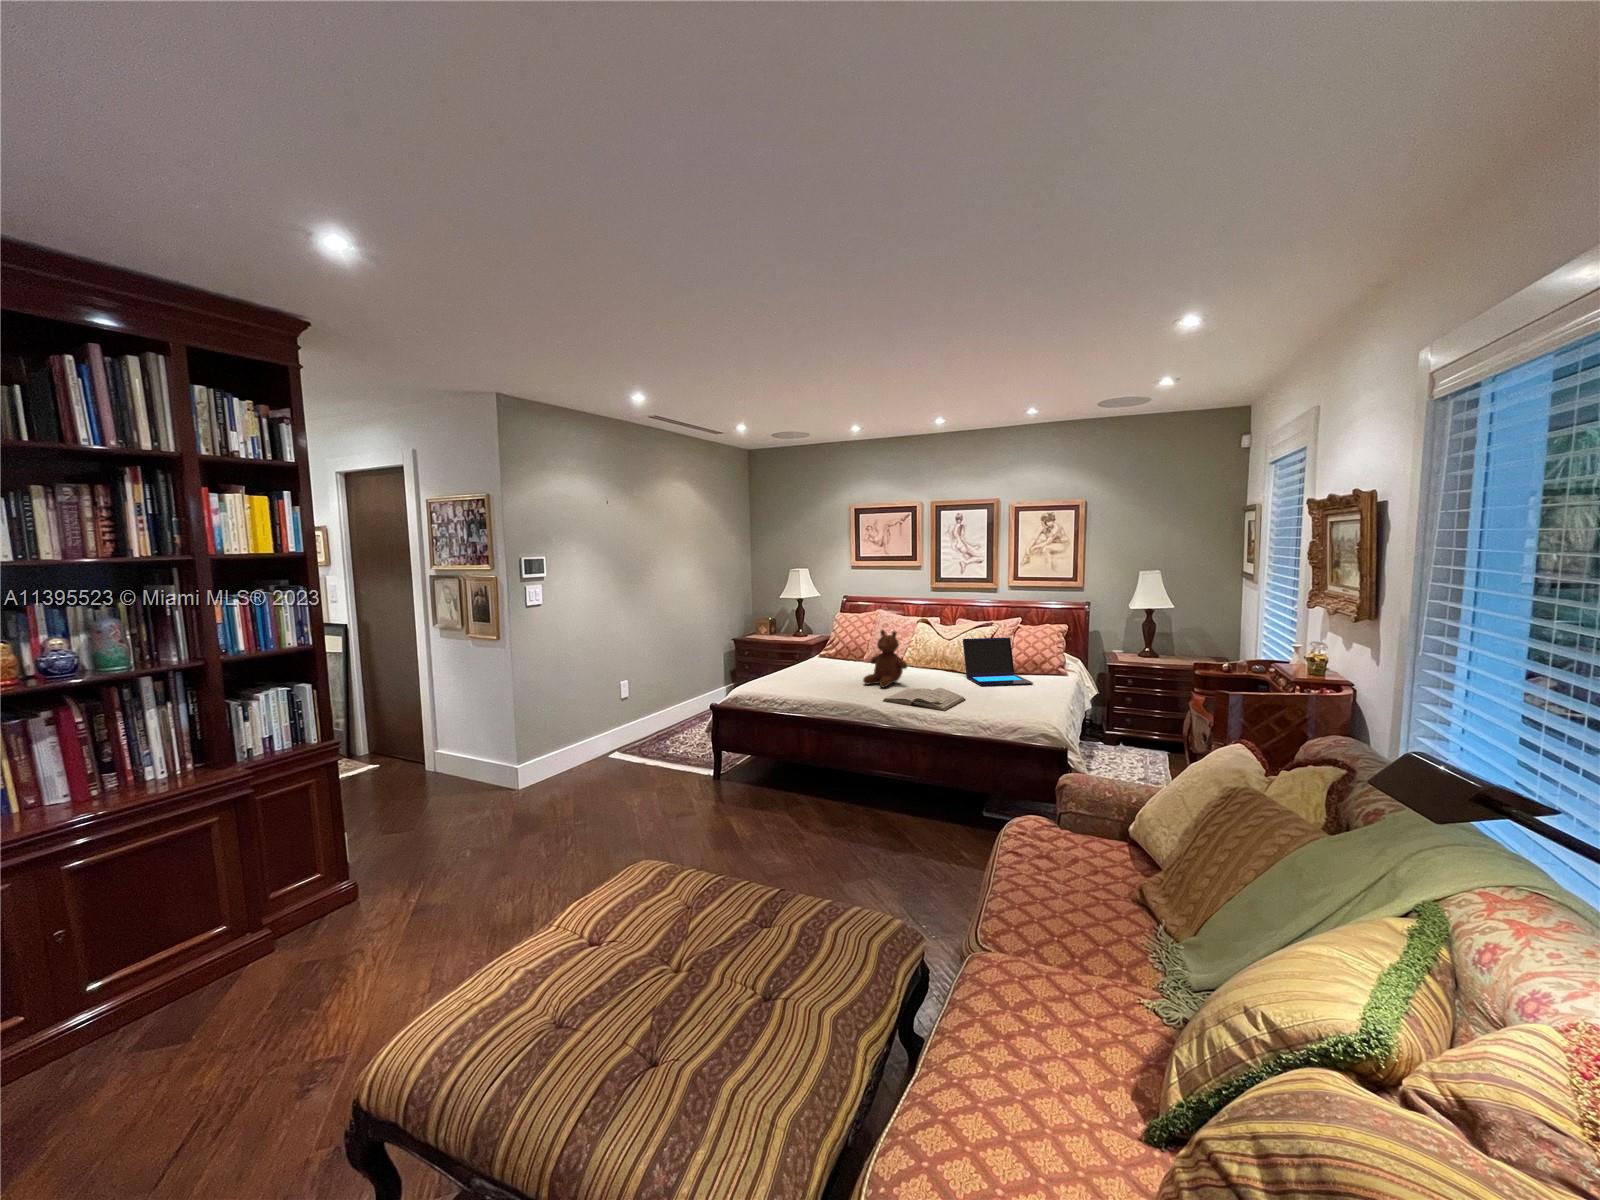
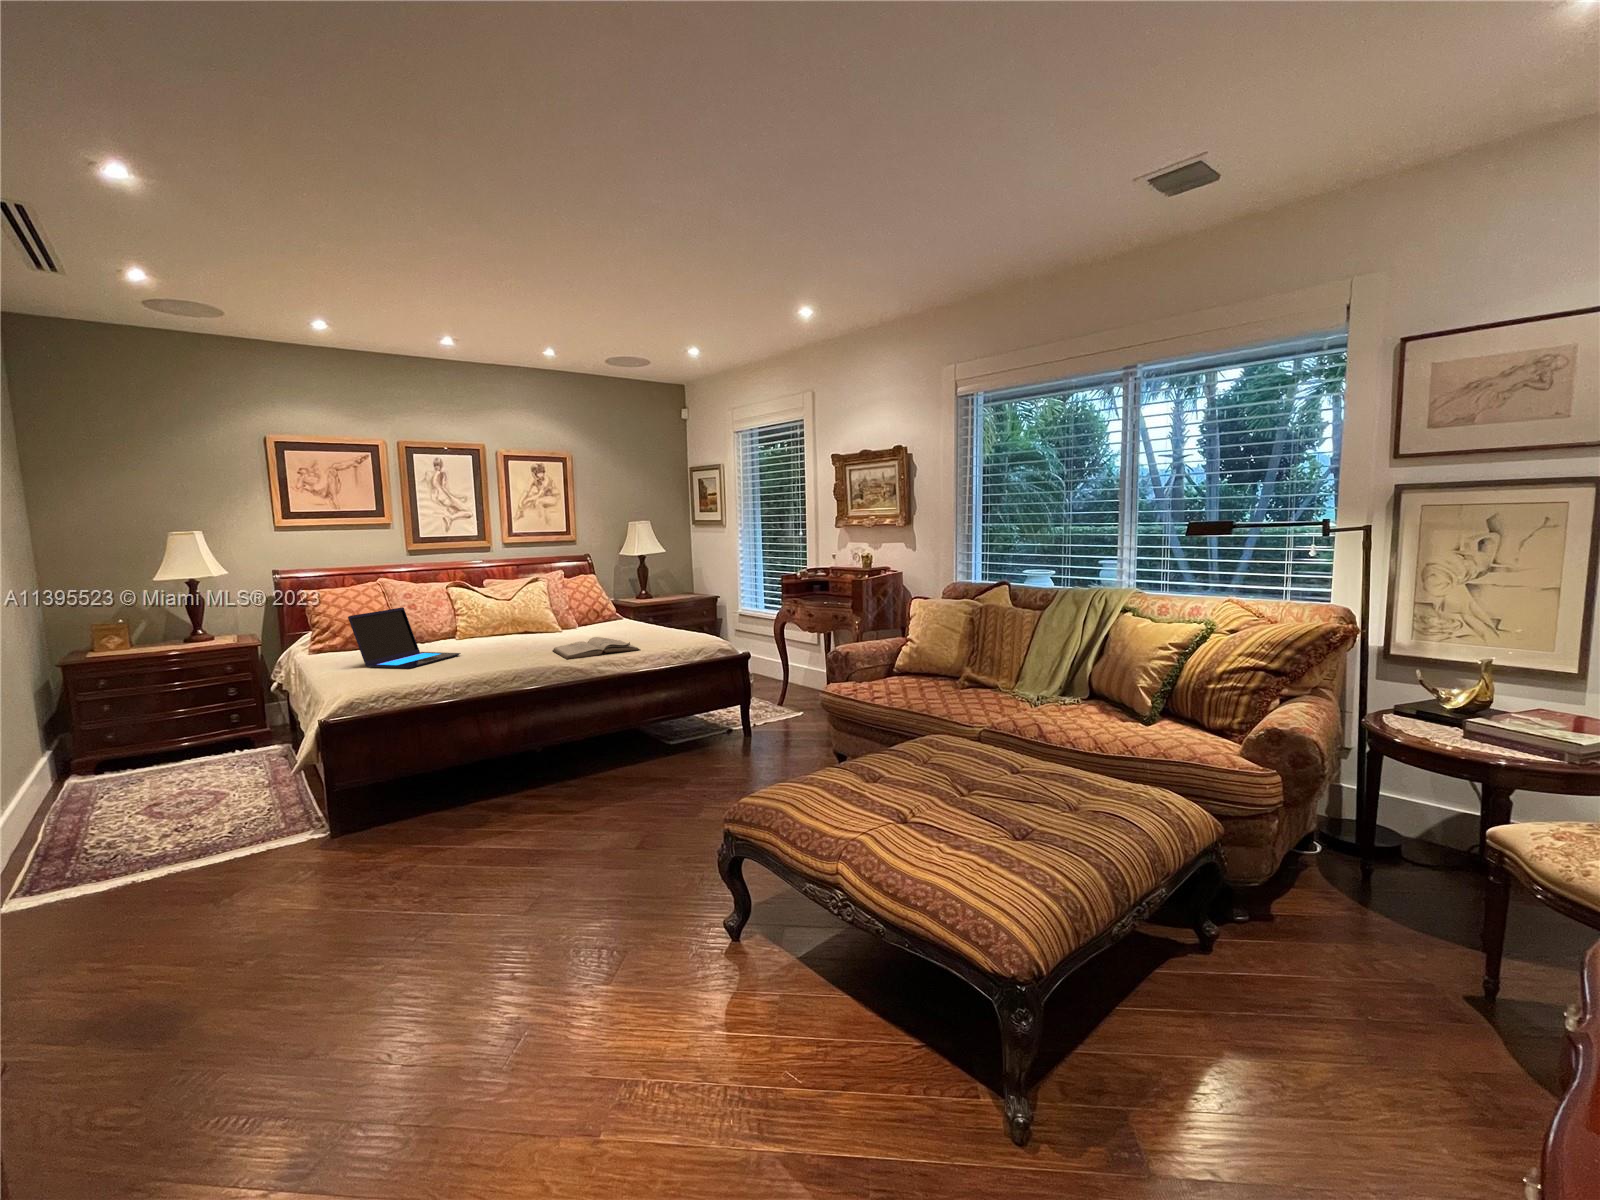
teddy bear: present [863,630,907,688] -> none [477,587,536,657]
laptop: present [963,637,1033,686] -> present [348,607,461,669]

